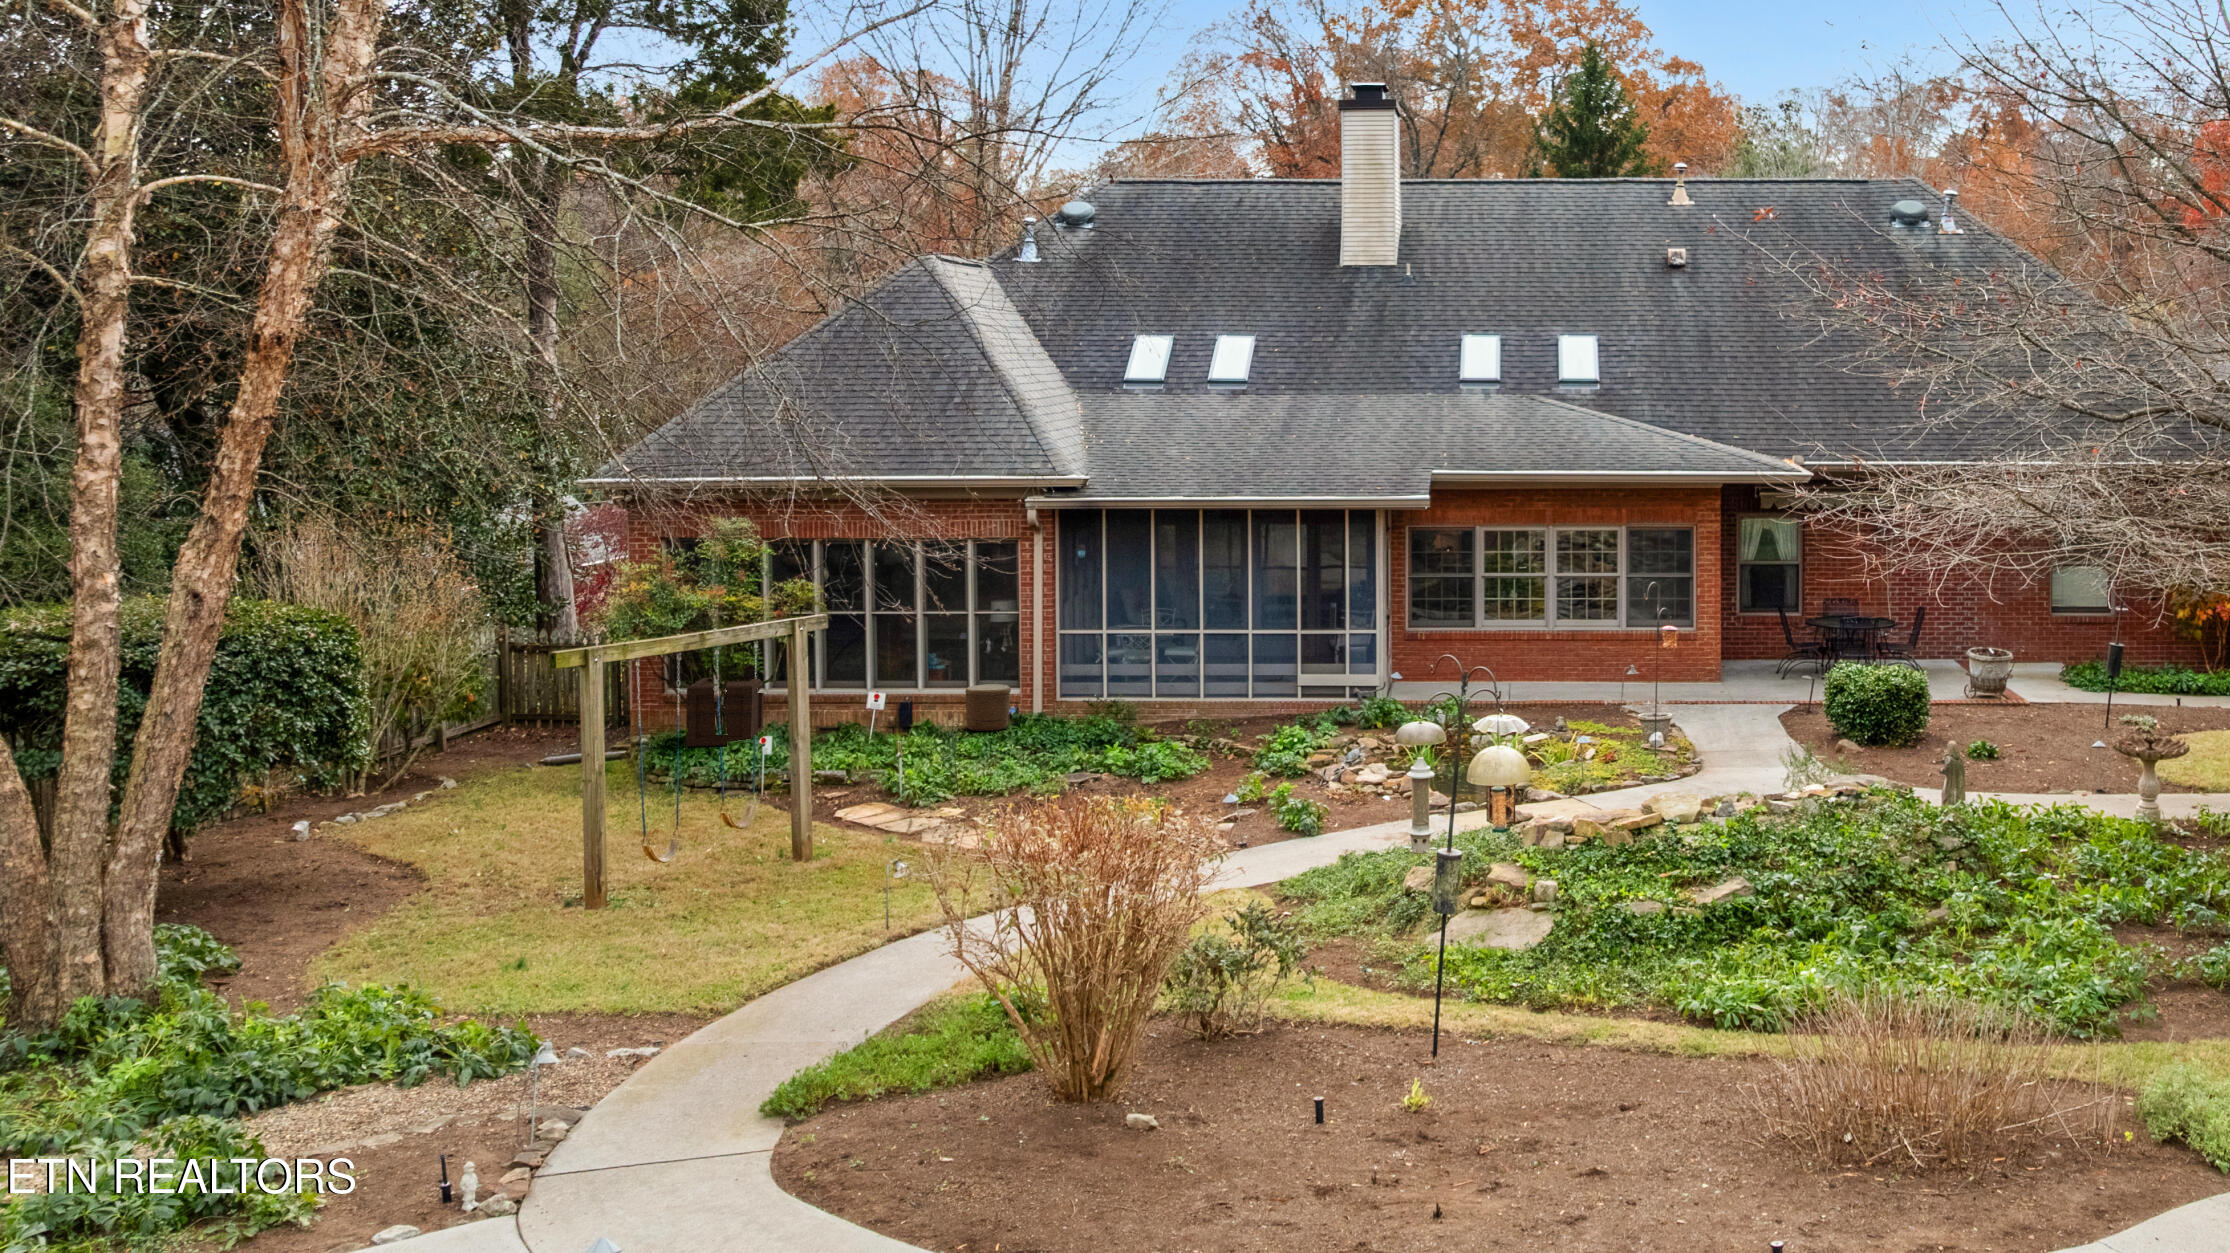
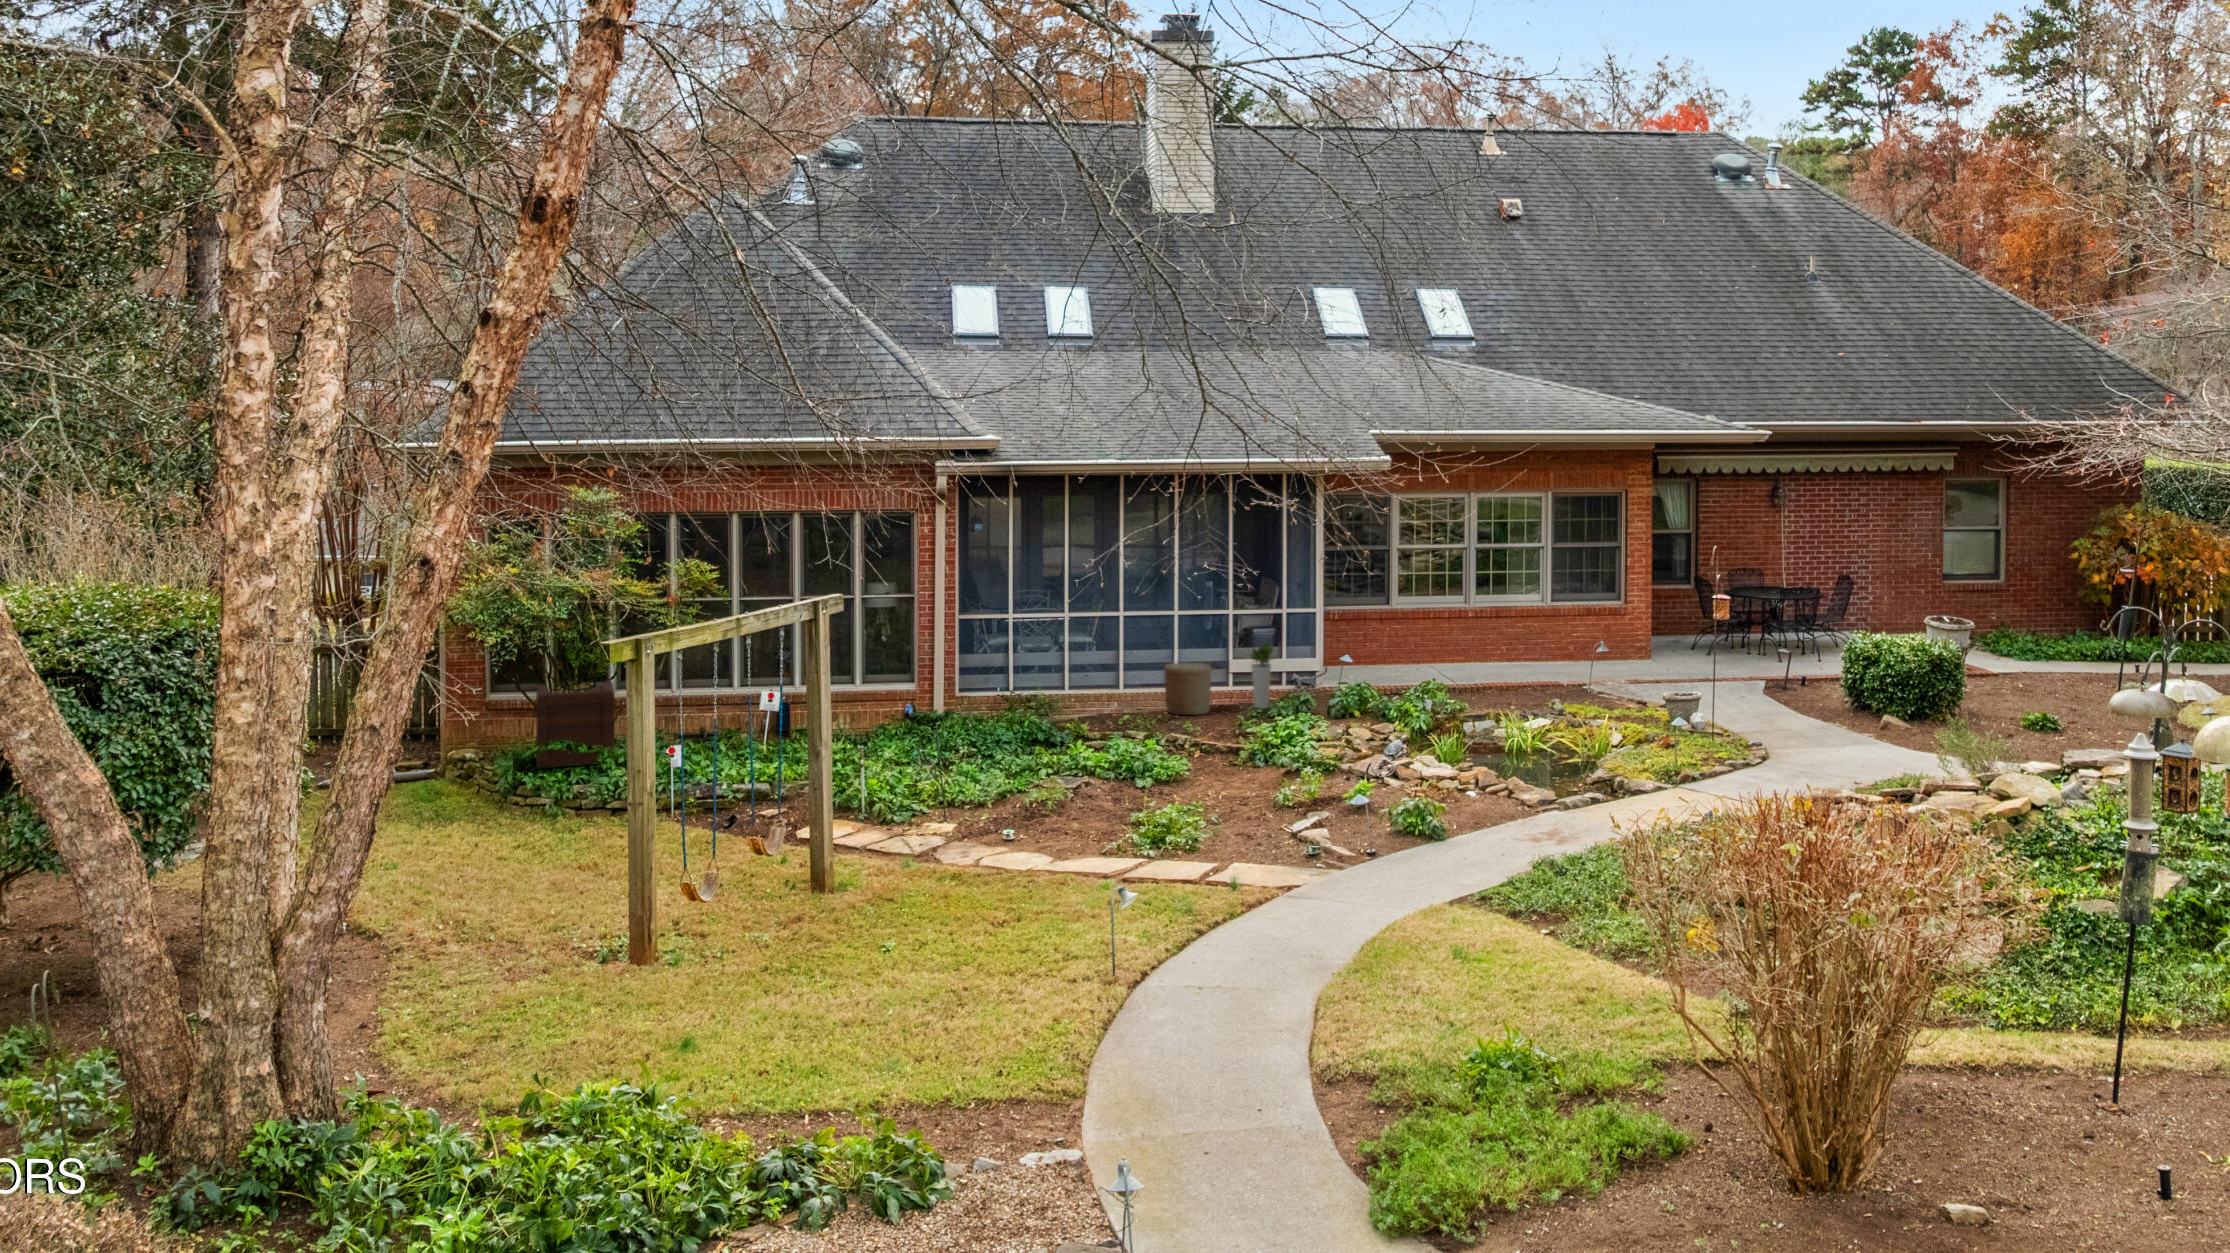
planter: none [1309,659,1337,718] -> present [1251,641,1274,709]
woven basket: present [965,684,1011,731] -> present [1164,663,1212,715]

